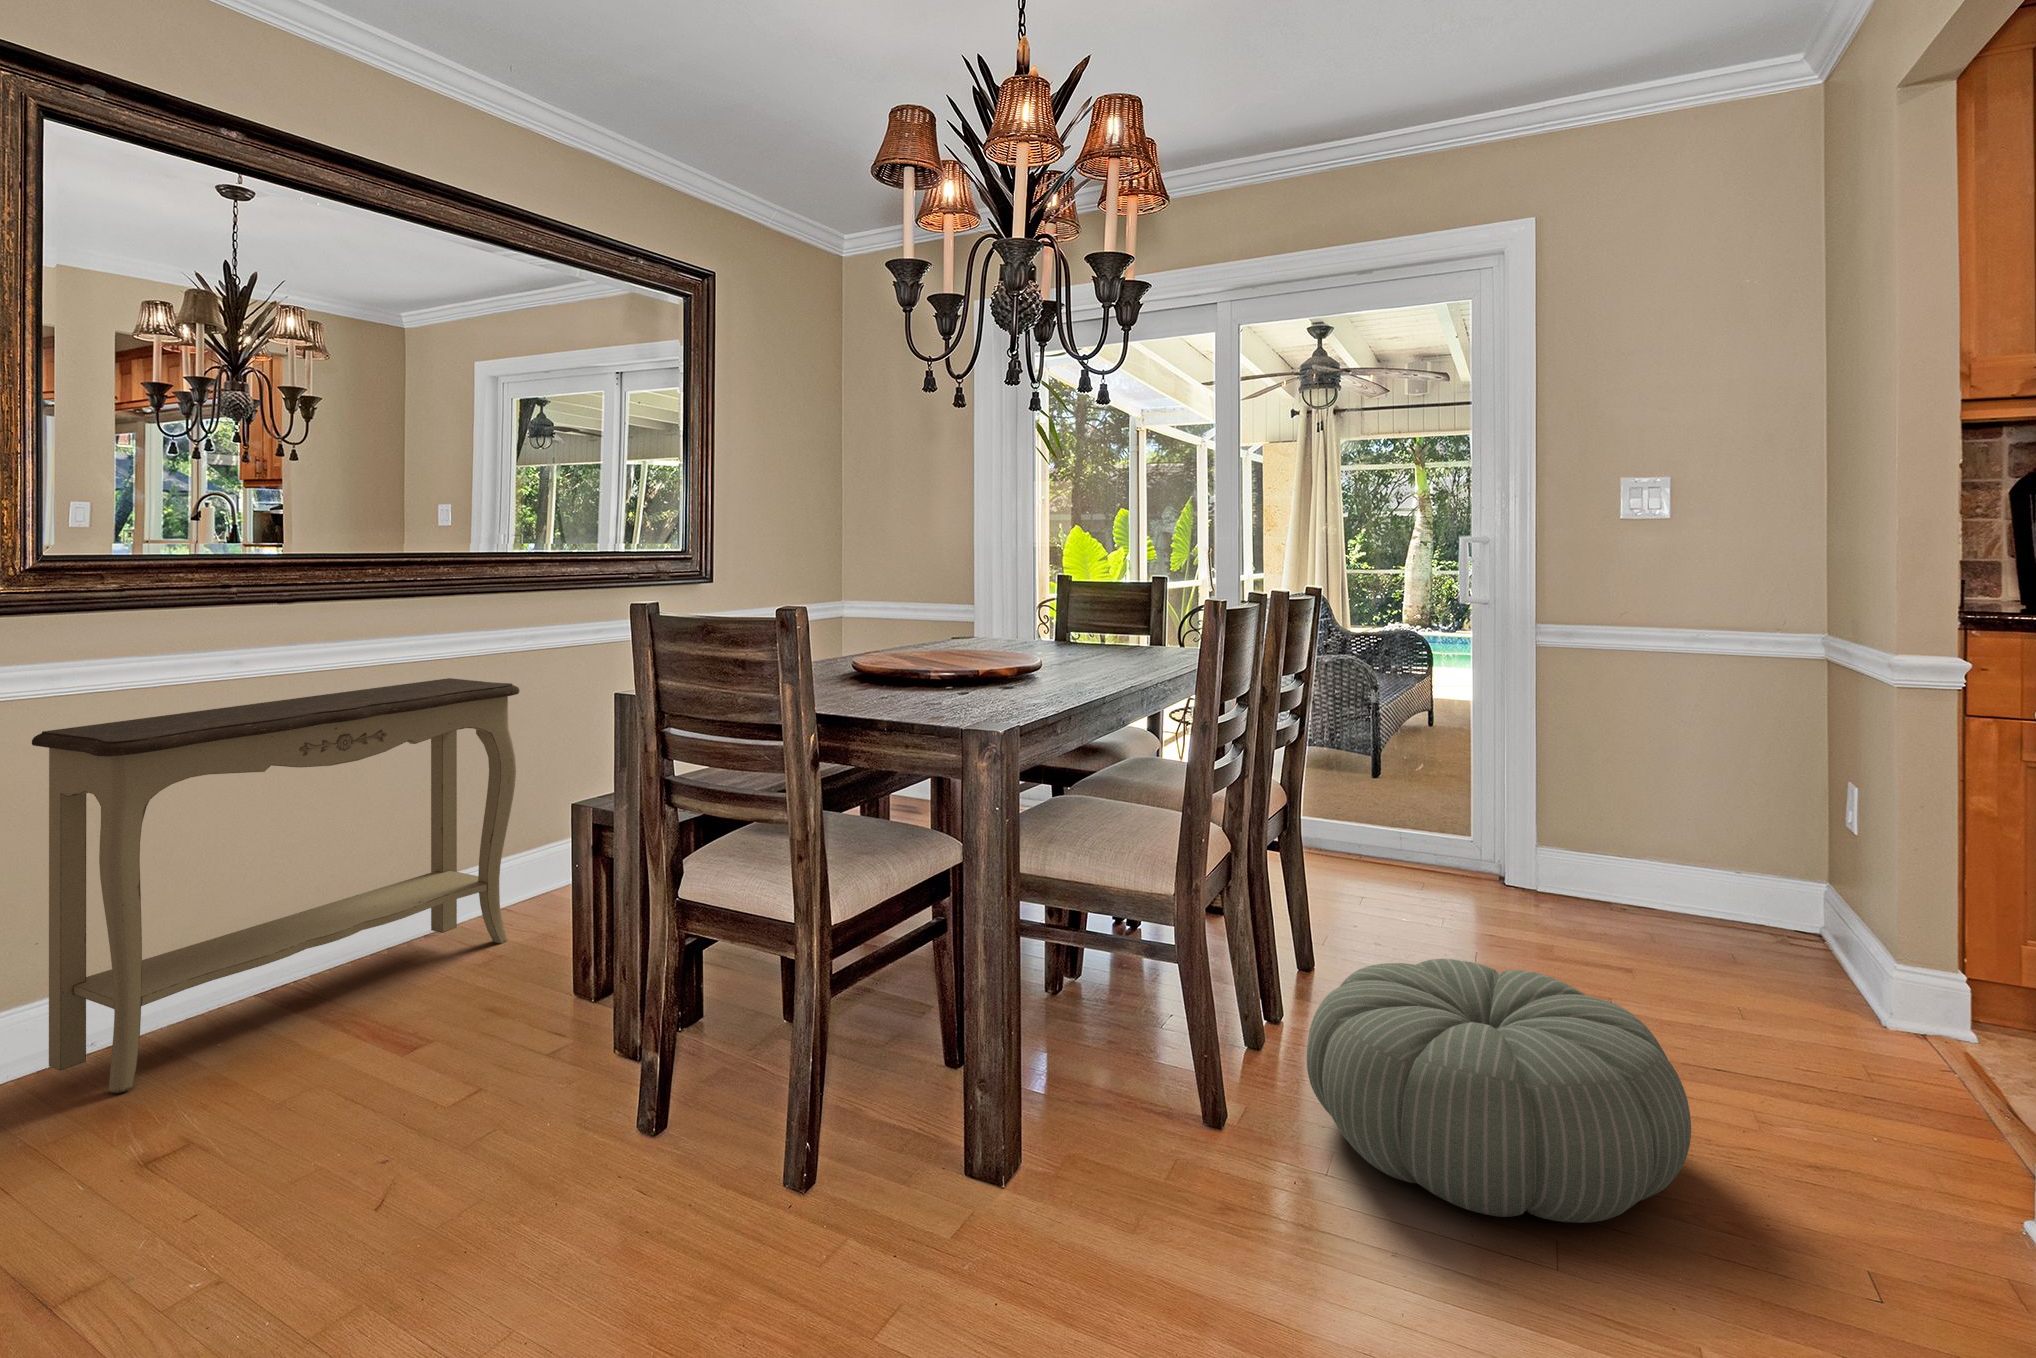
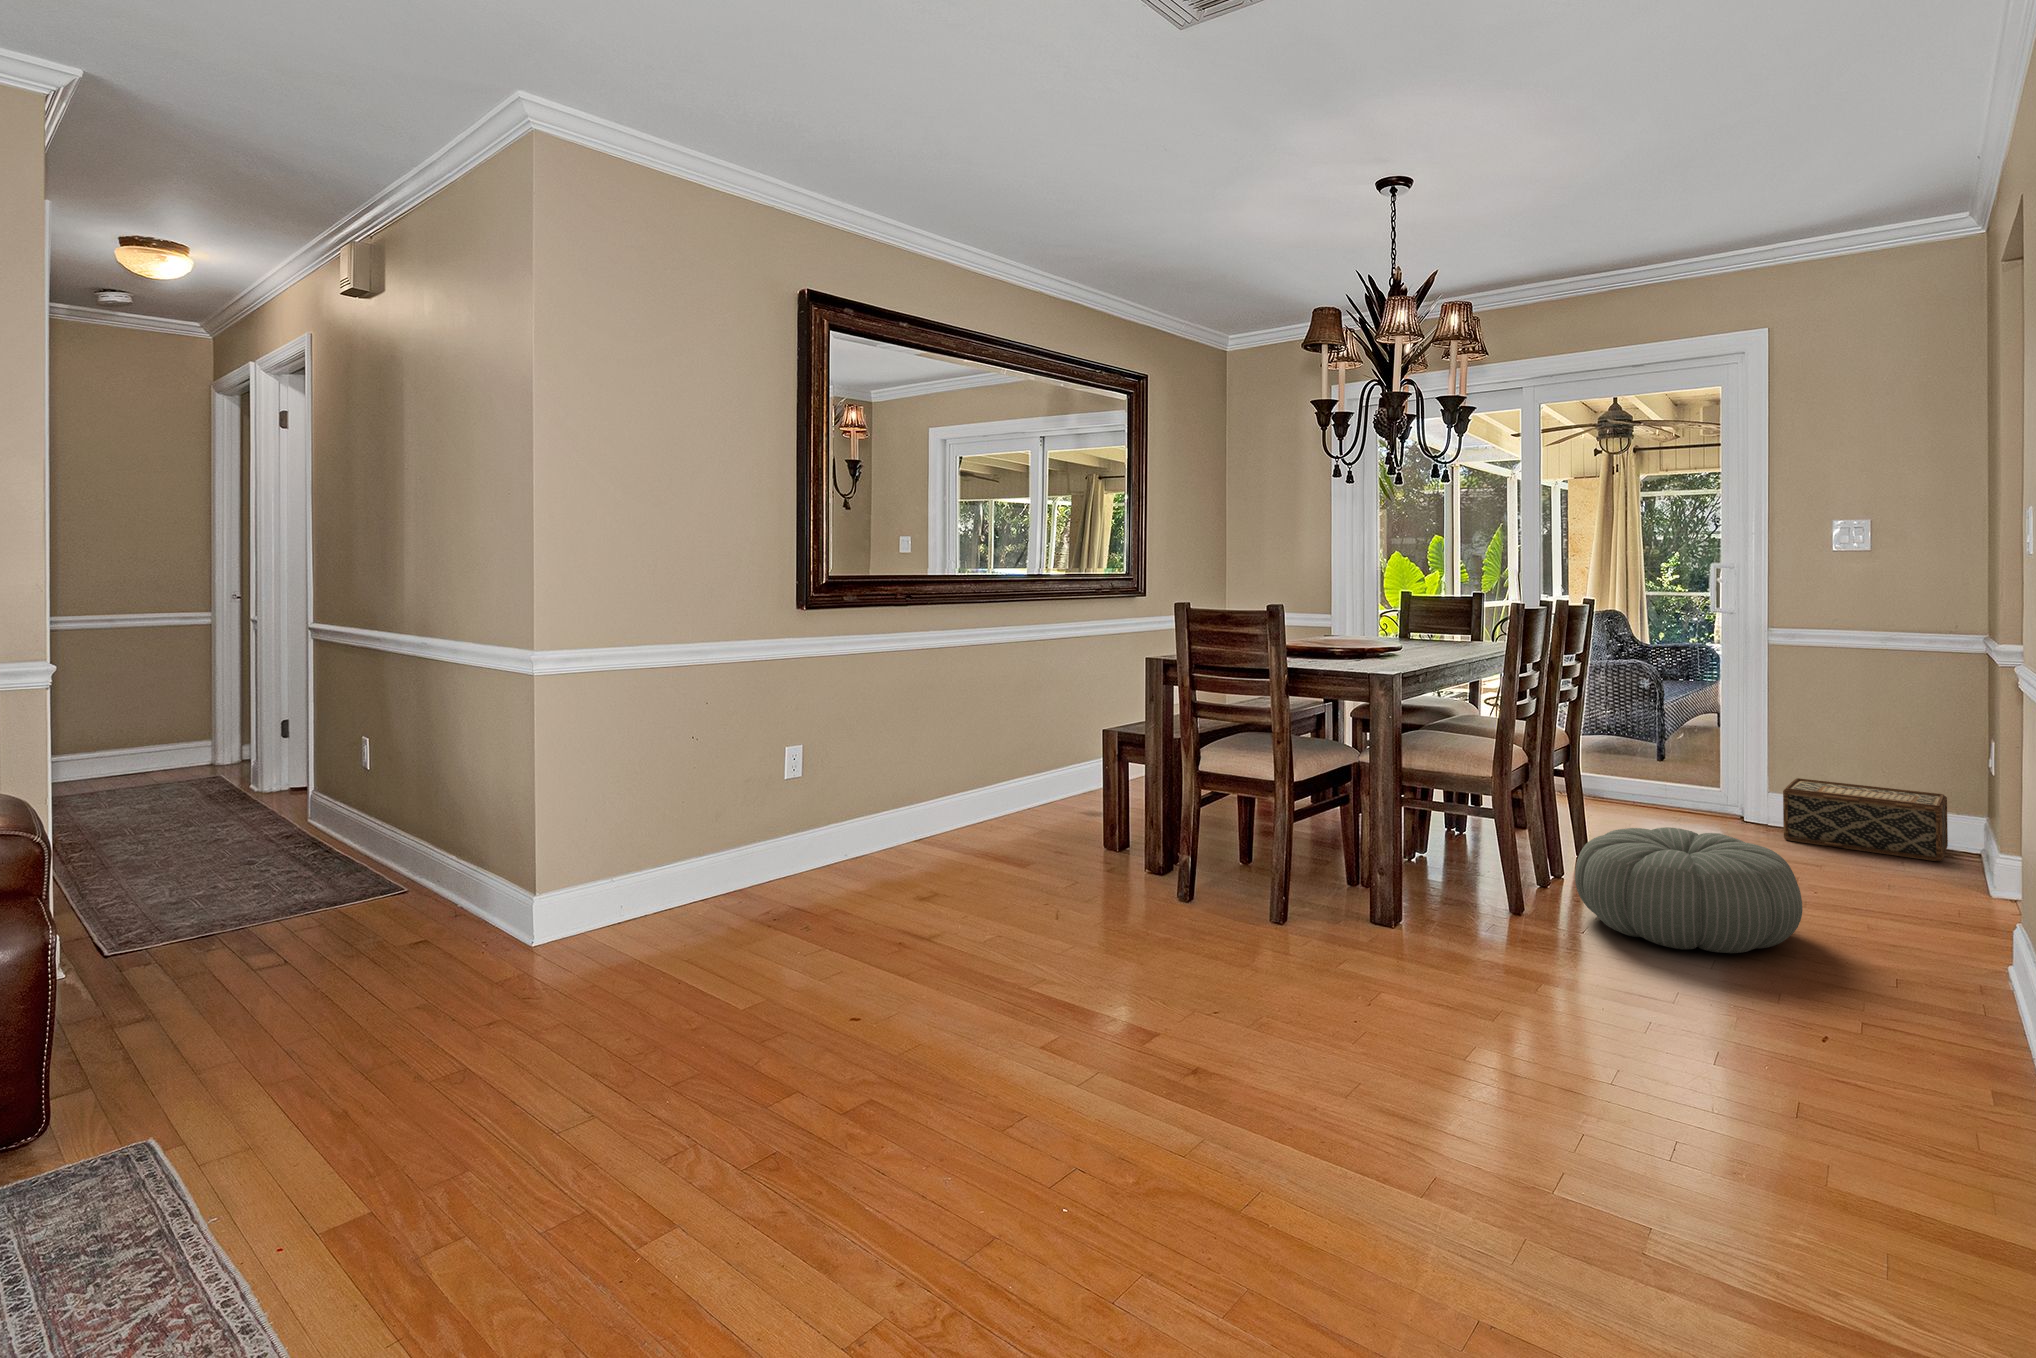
console table: present [32,678,519,1093] -> none [824,655,1053,876]
woven basket: none [1568,828,1791,954] -> present [1783,778,1948,861]

